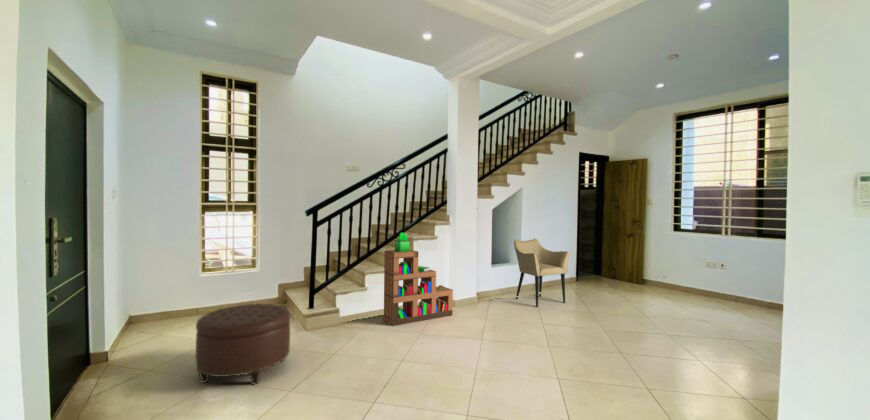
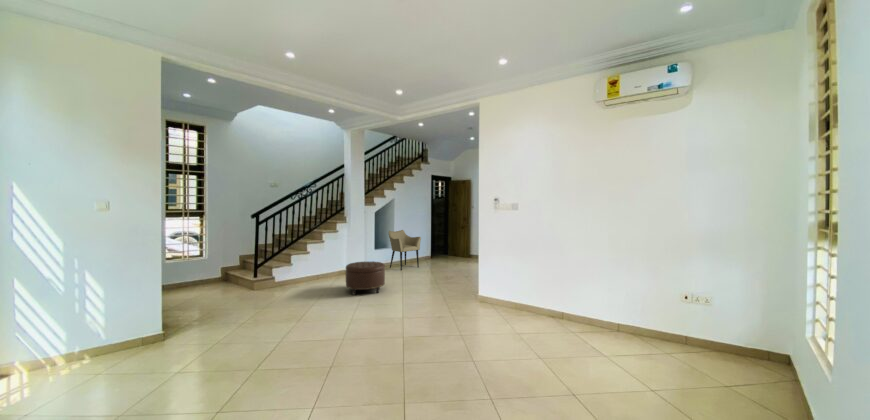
bookshelf: present [384,233,453,326] -> none [304,228,349,285]
ottoman: present [196,304,290,385] -> present [346,262,385,295]

